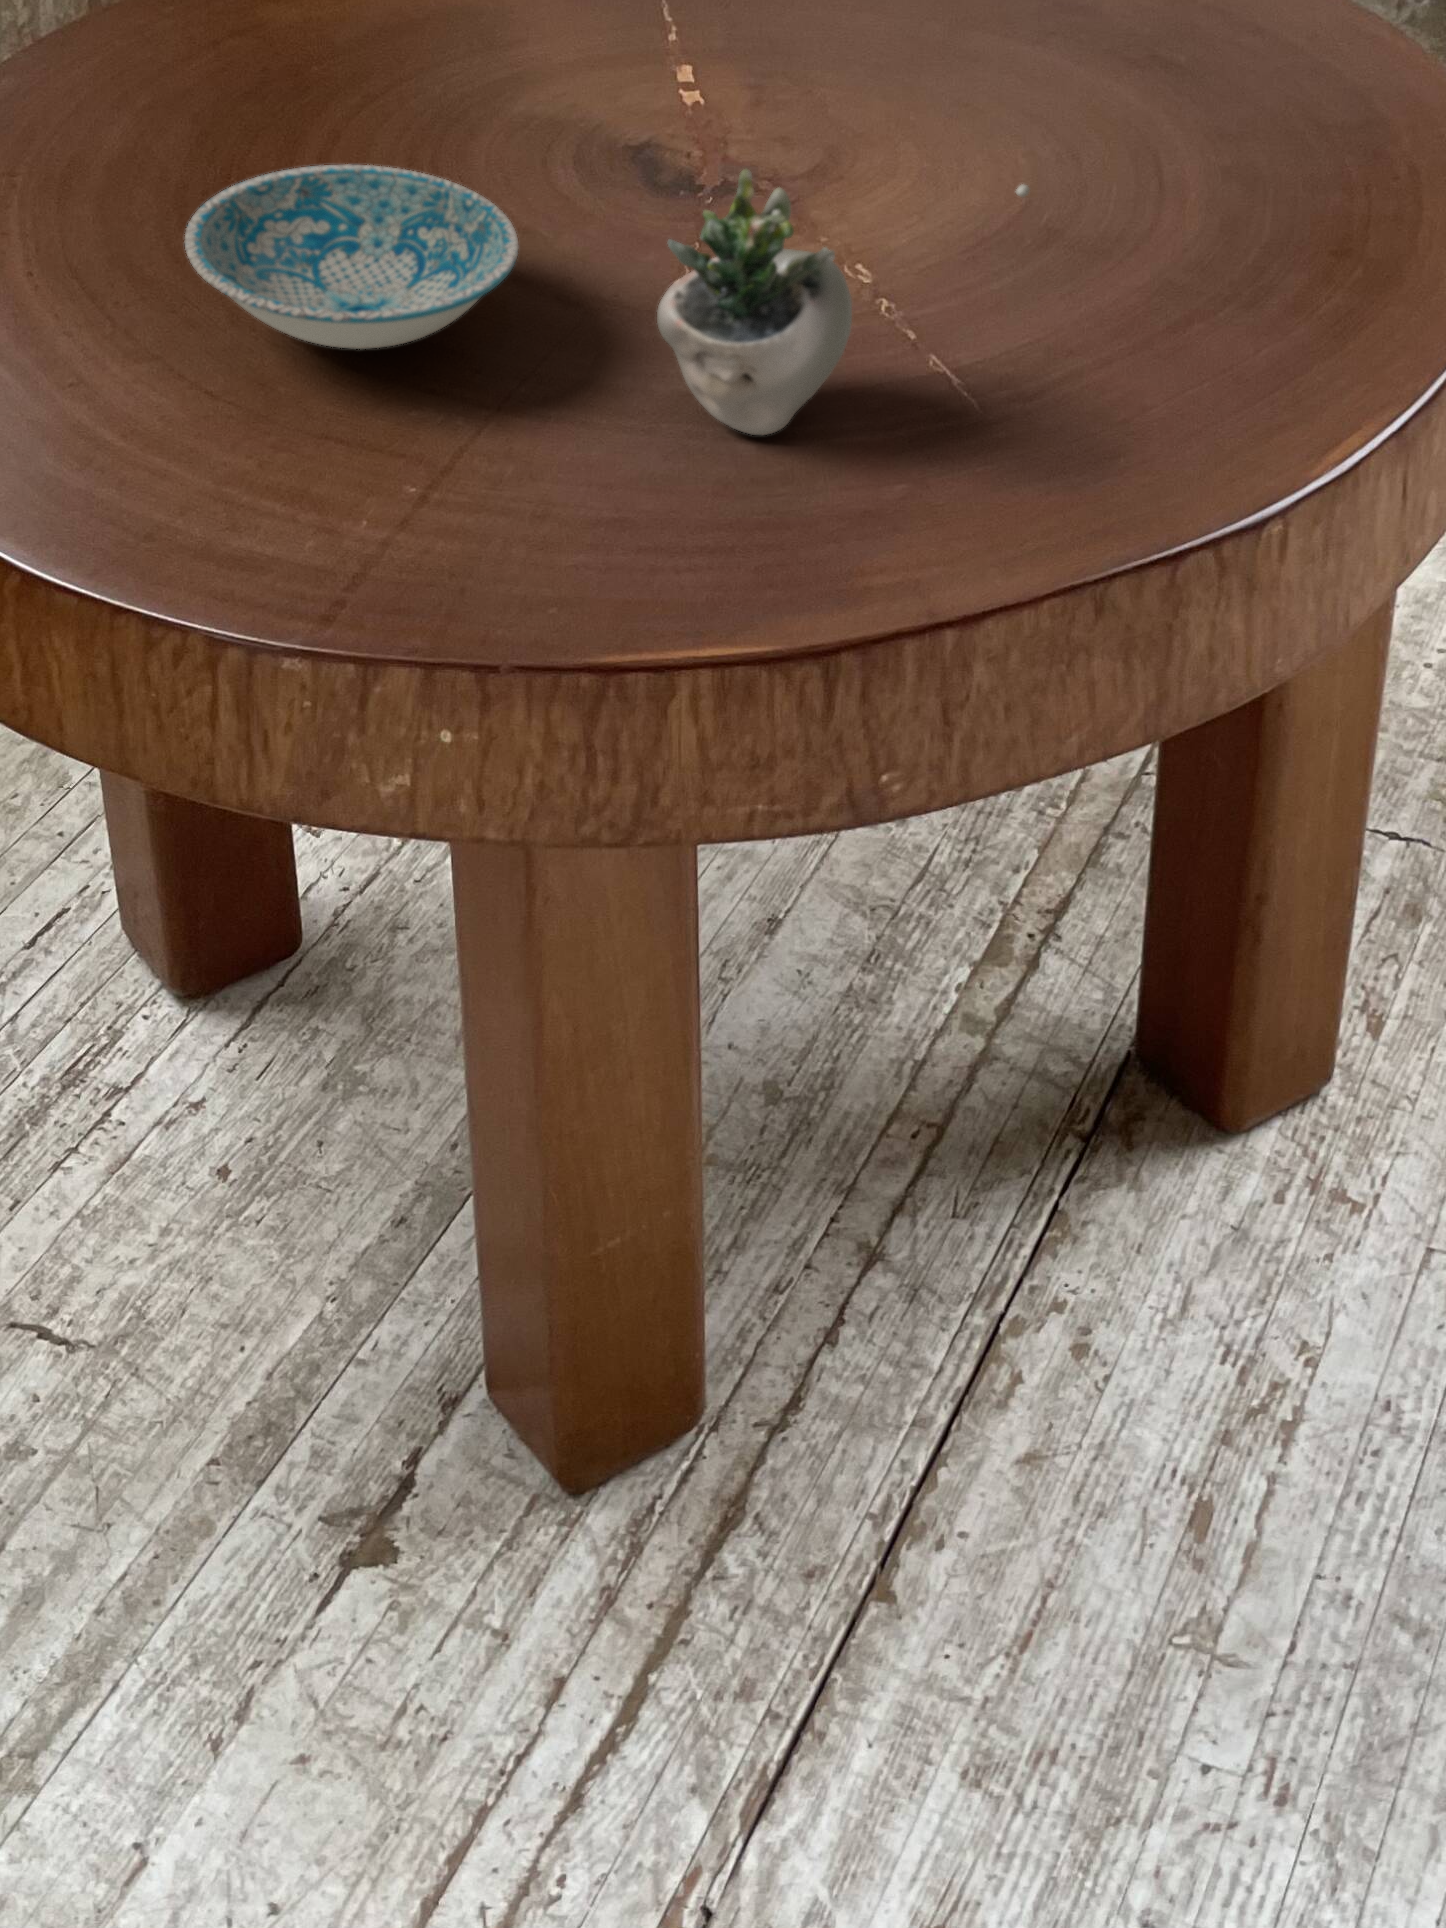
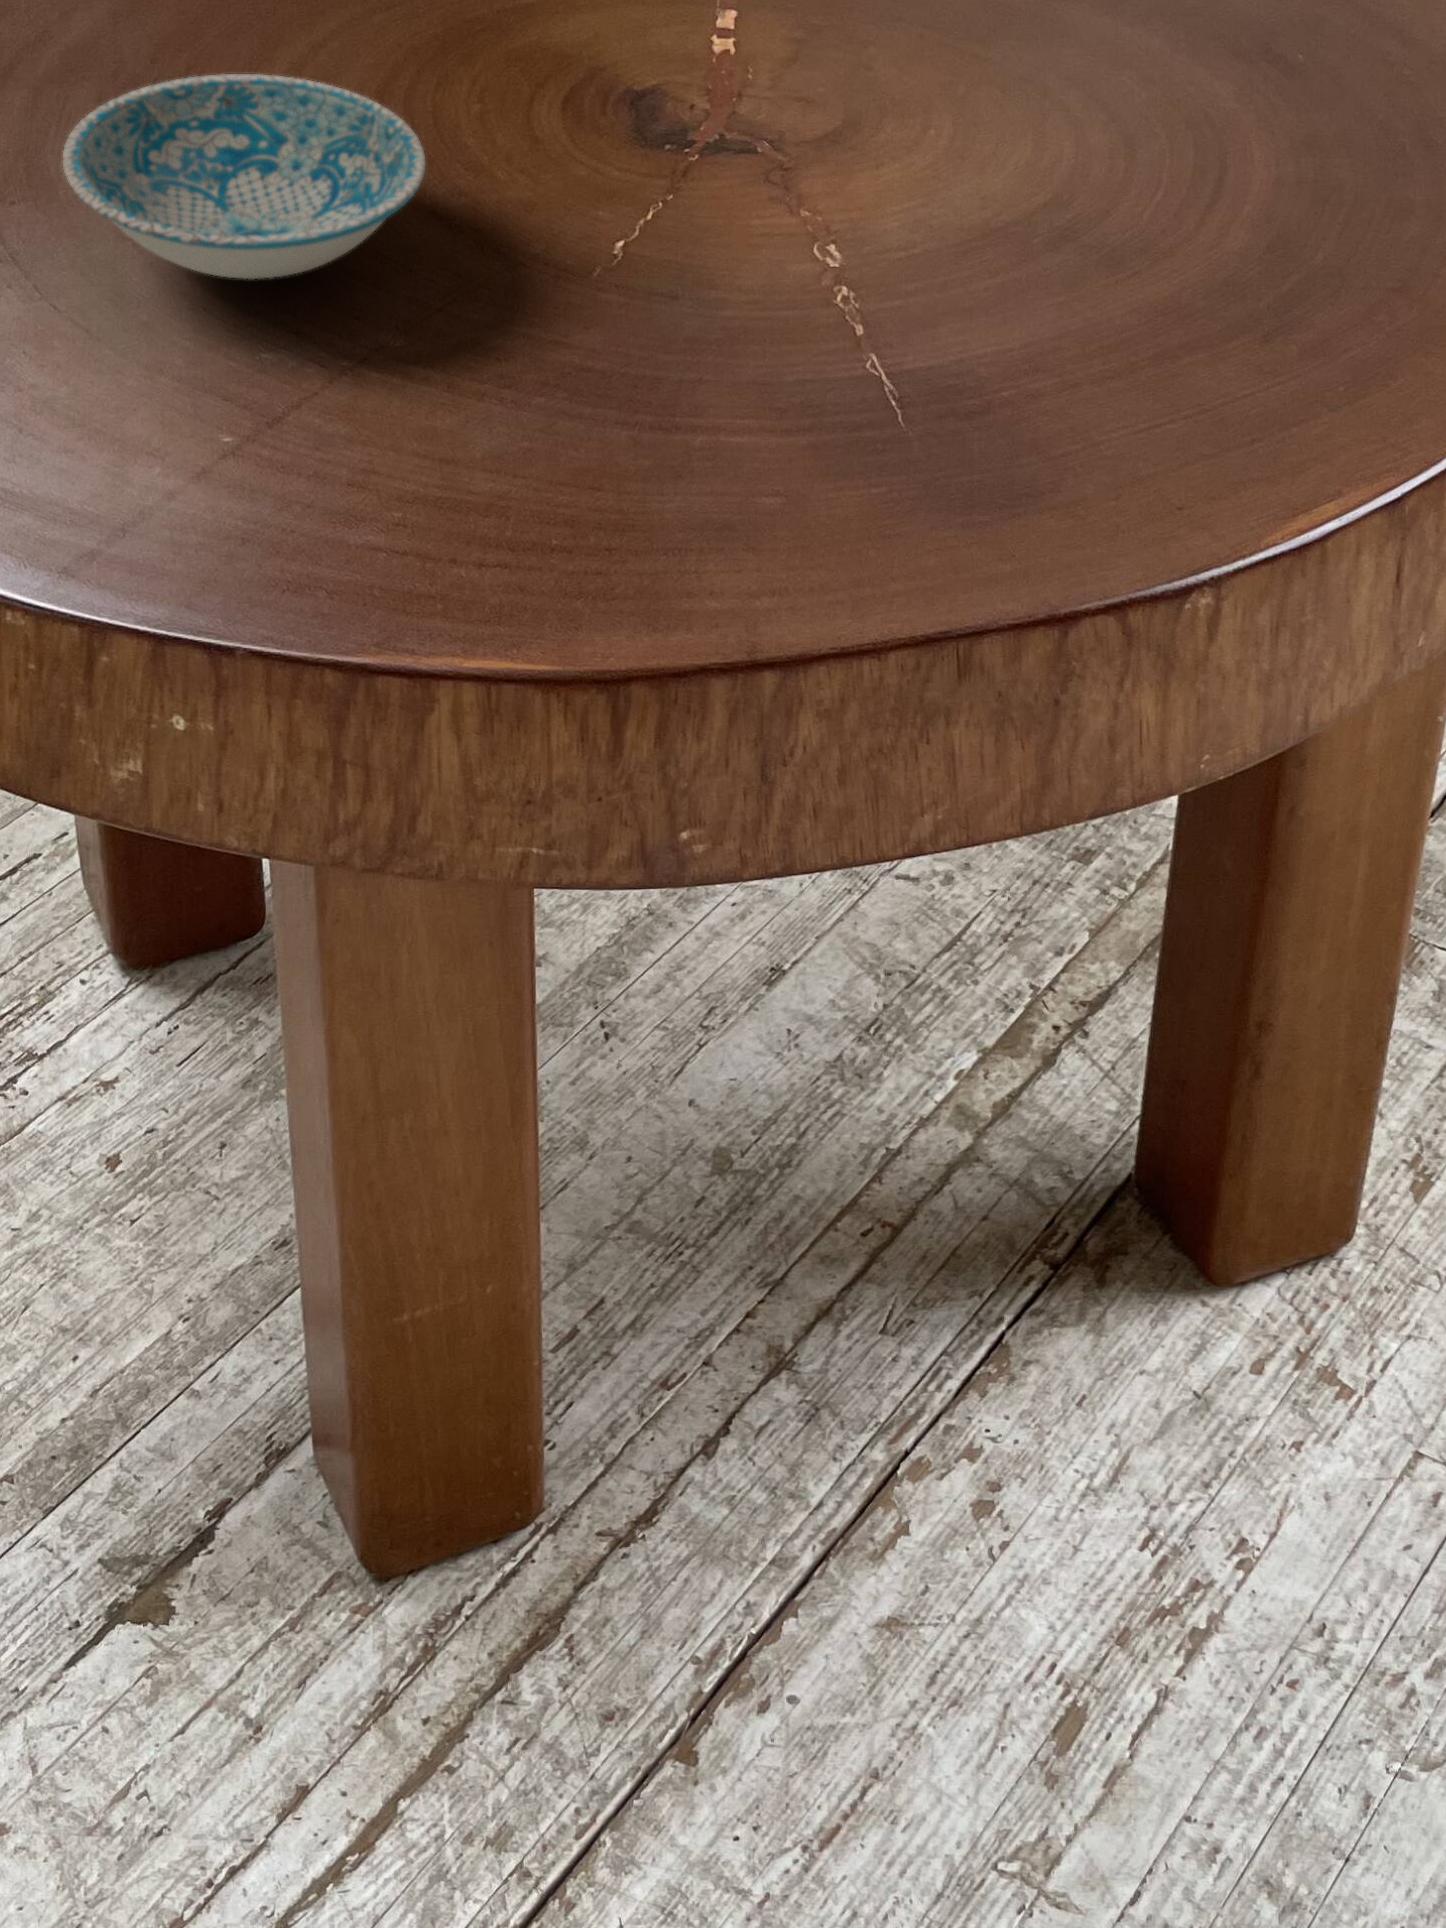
succulent plant: present [657,169,1029,436] -> none [530,116,930,424]

